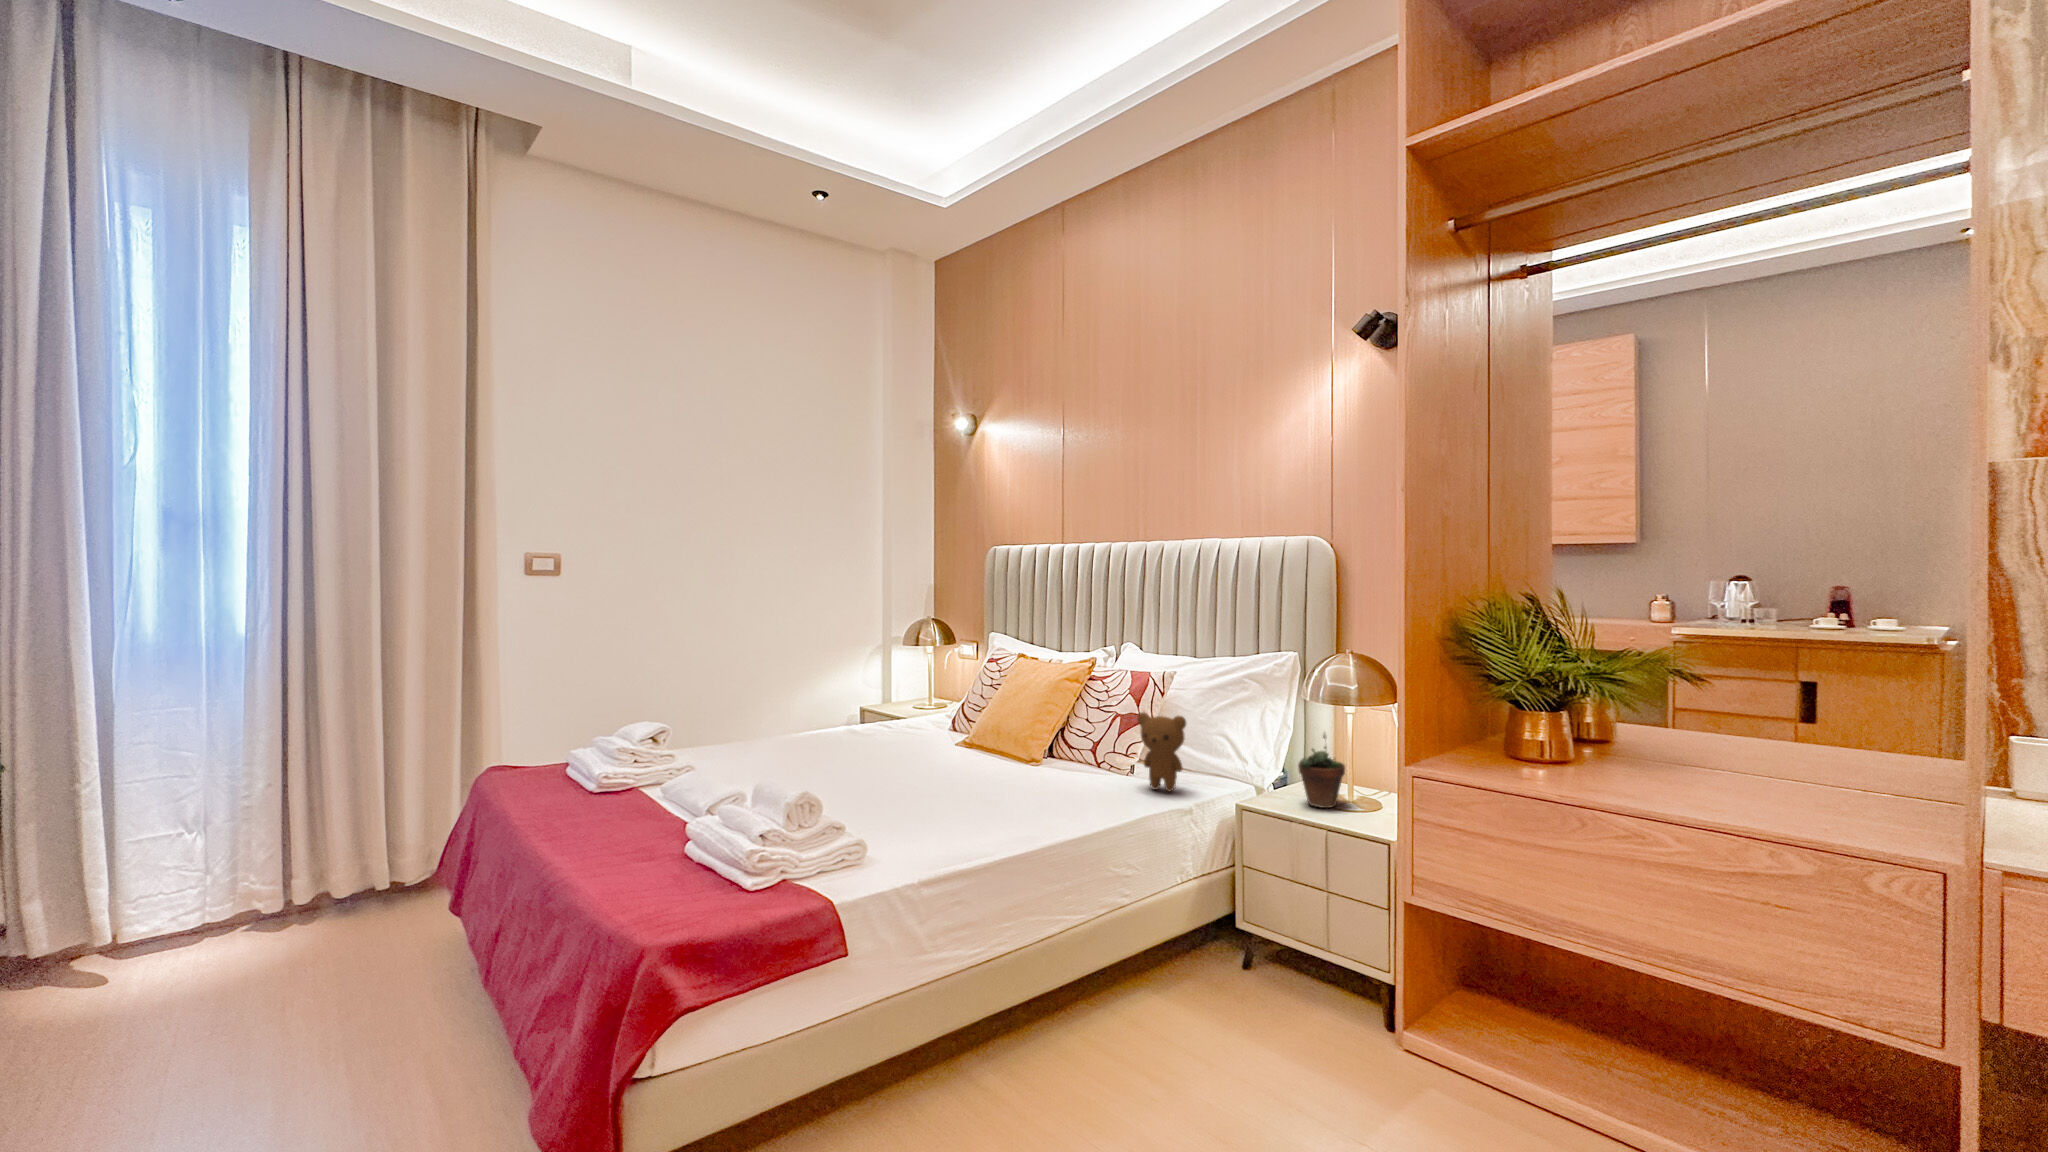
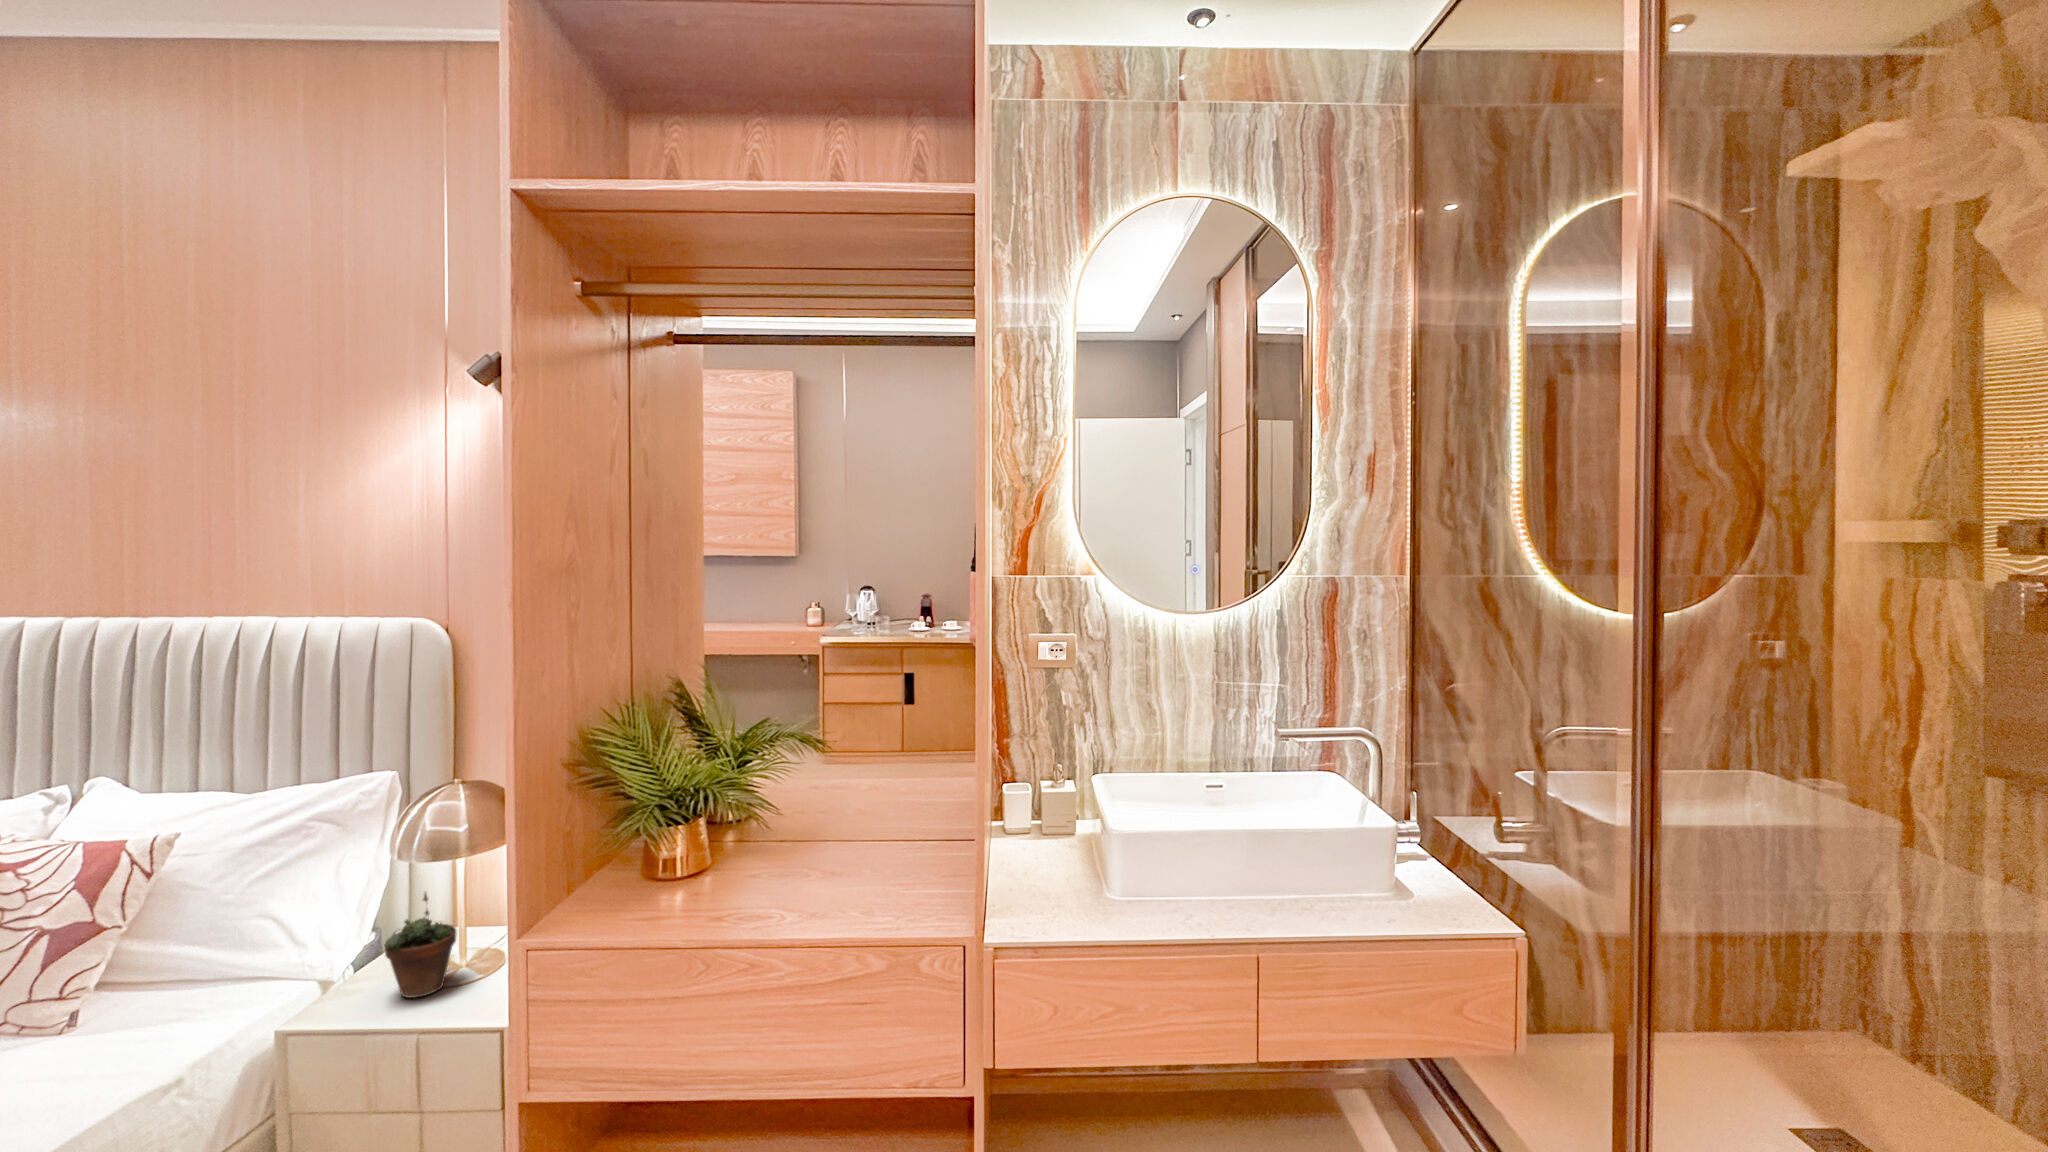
teddy bear: present [1137,712,1186,792] -> none [76,917,180,1045]

